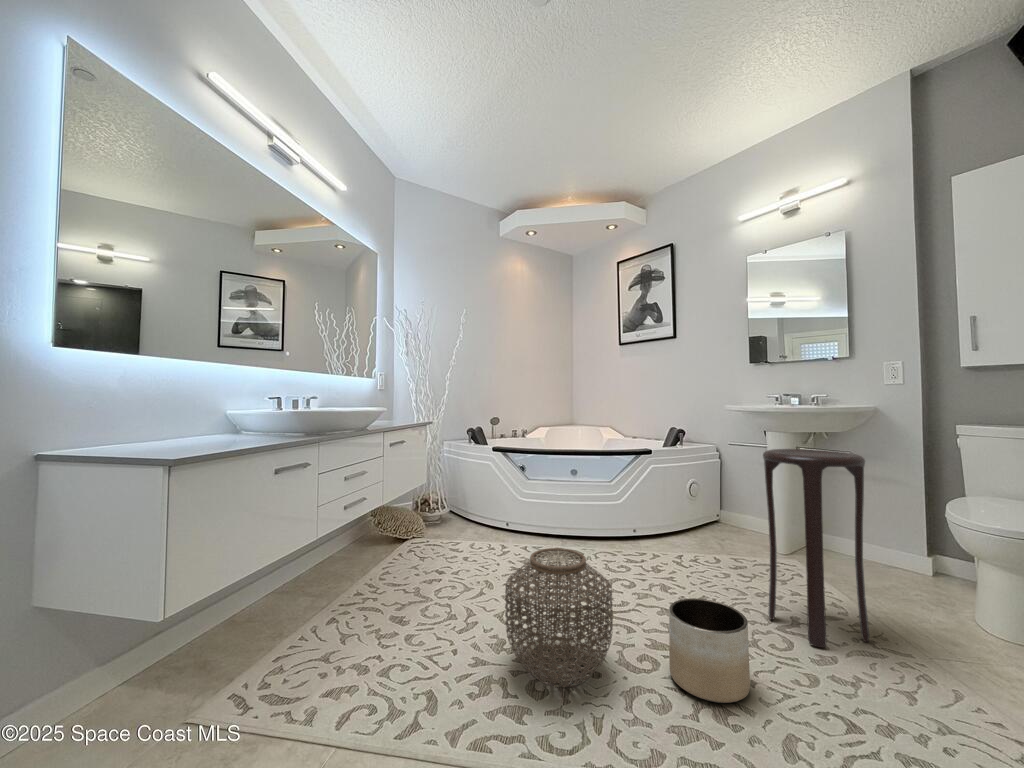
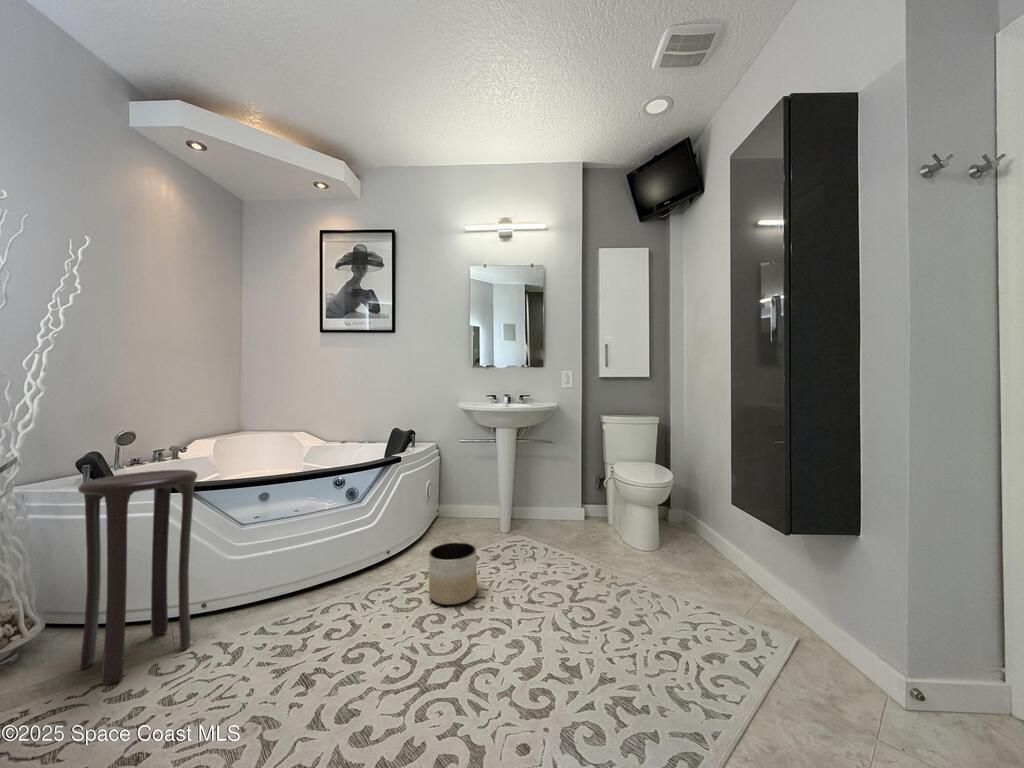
stool: present [763,449,869,648] -> present [78,470,197,684]
woven basket: present [505,548,613,687] -> none [307,537,402,652]

